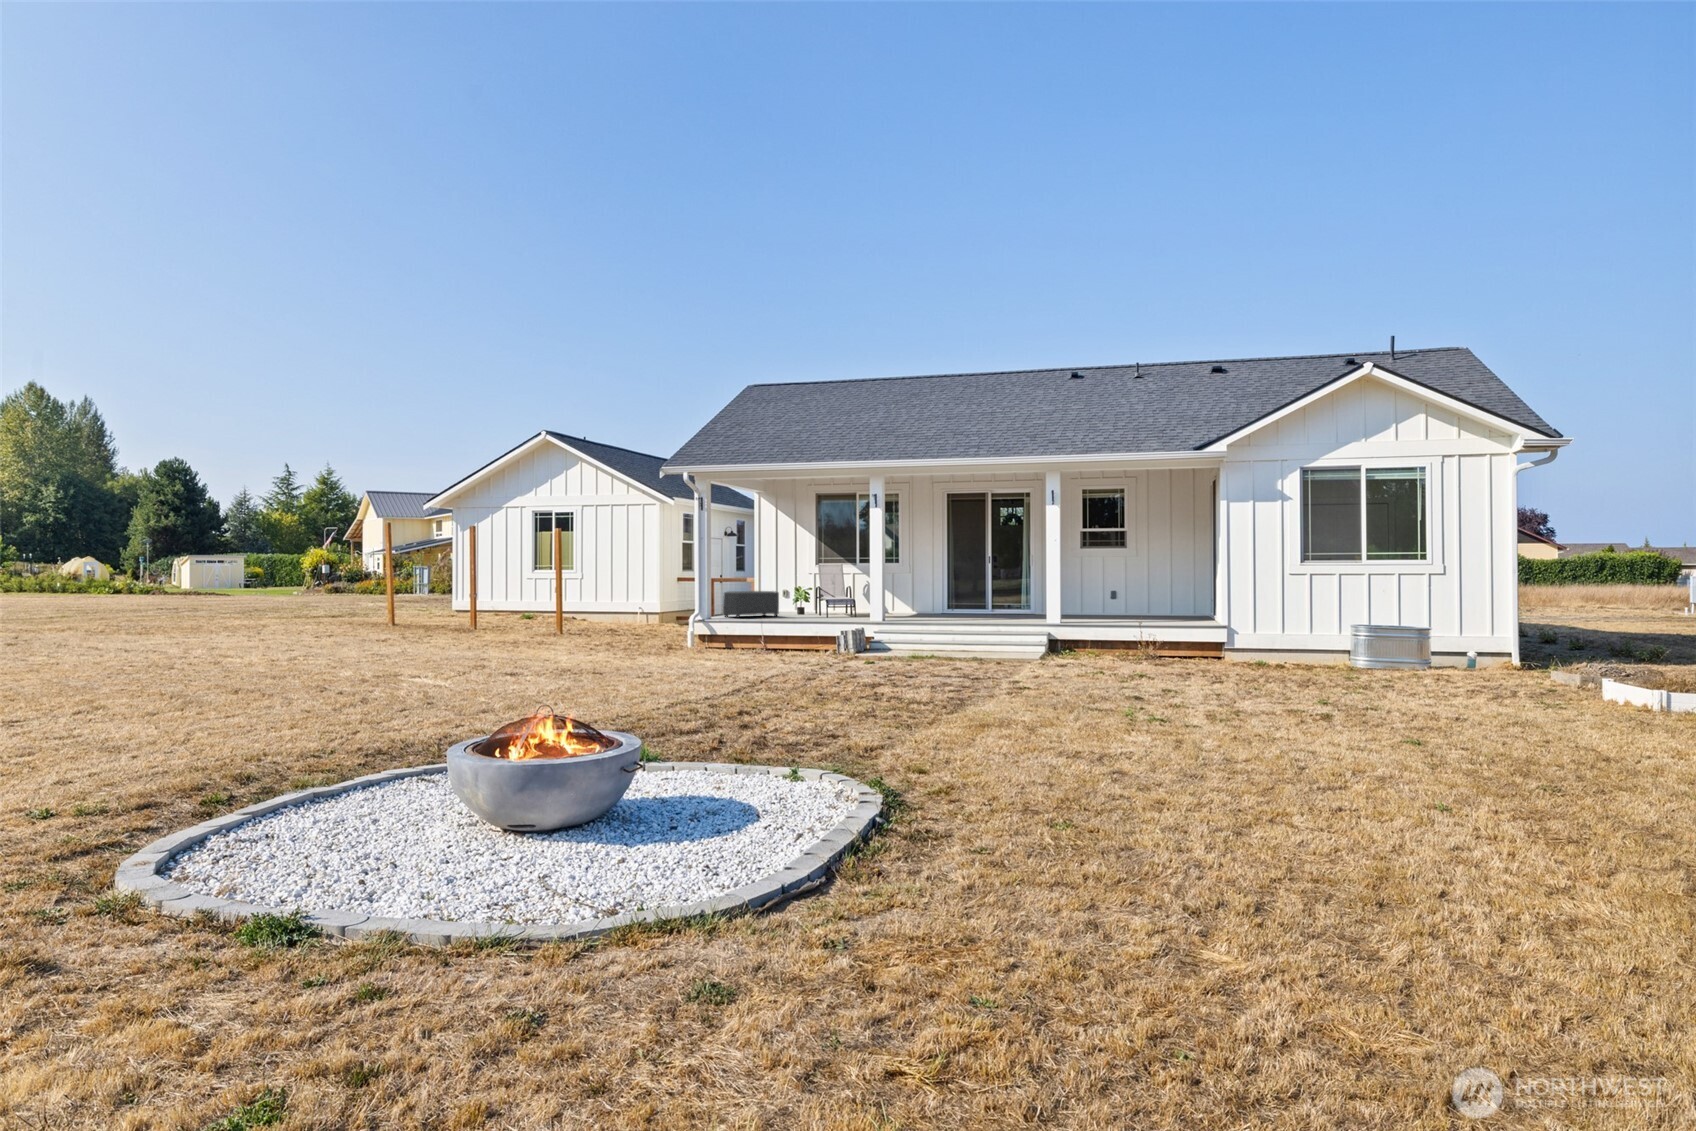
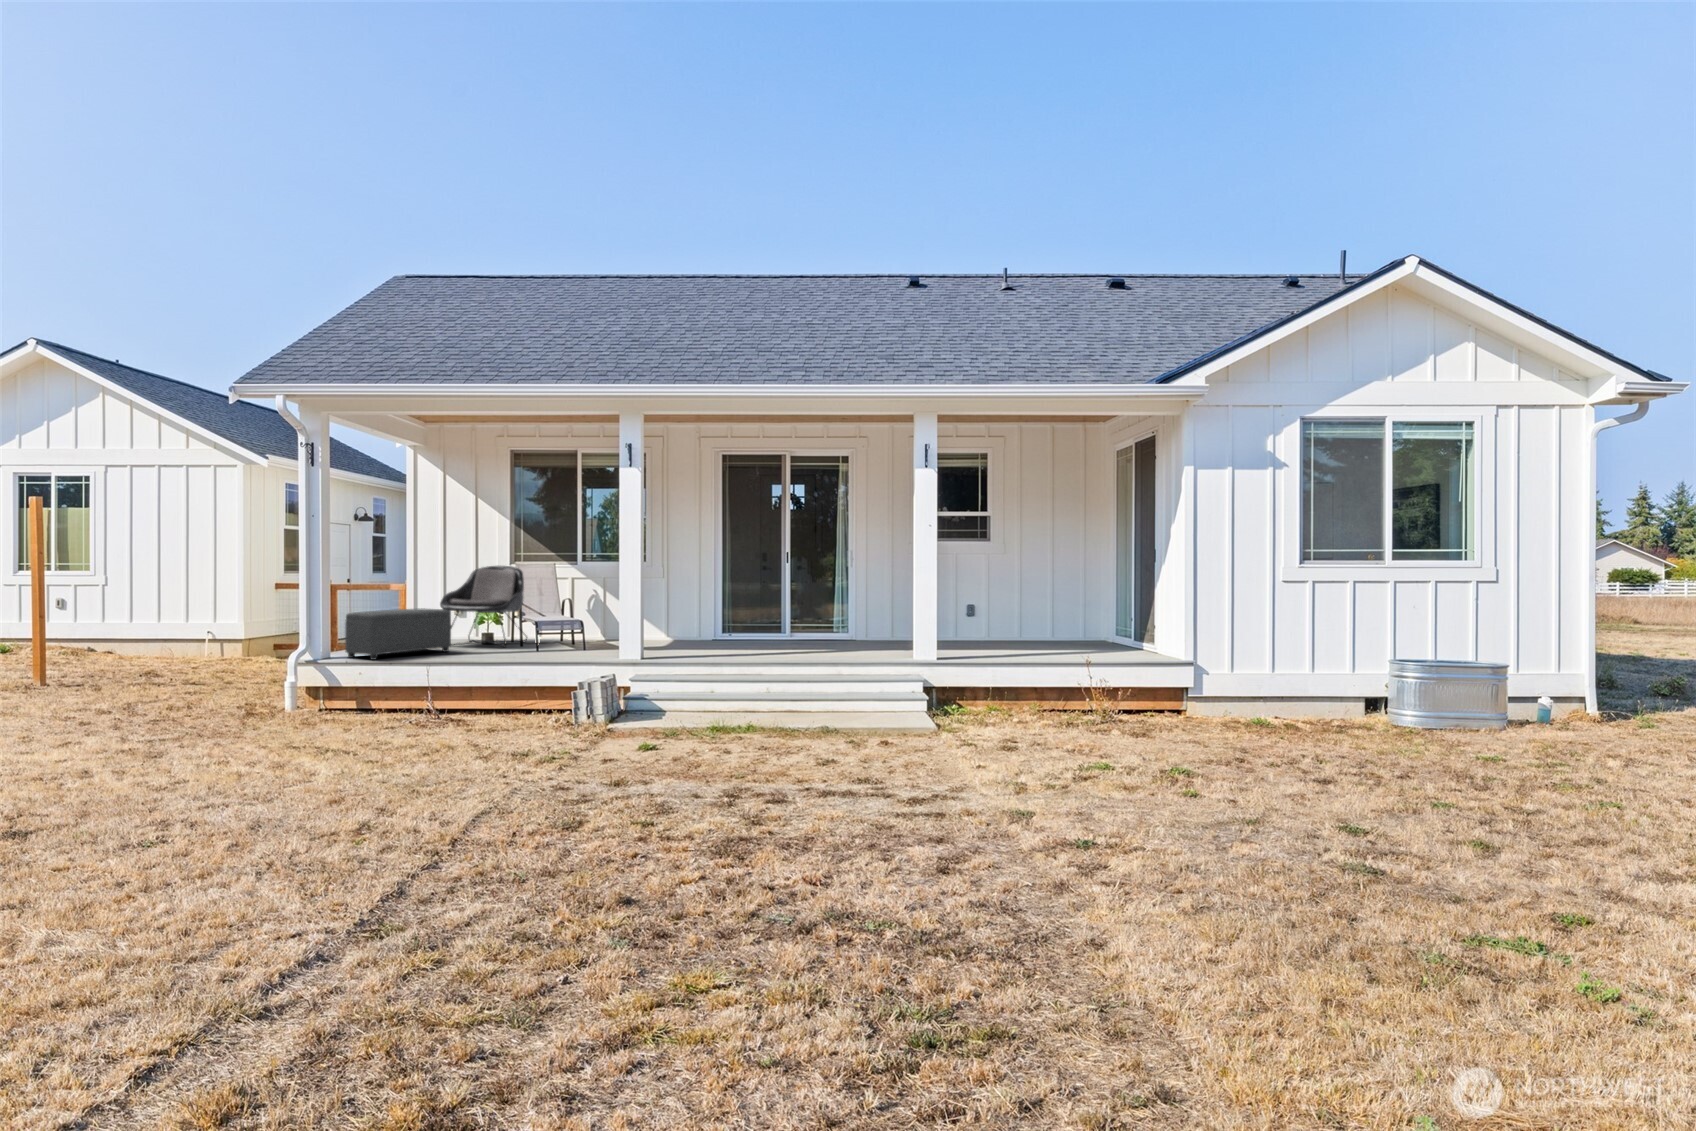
lounge chair: none [773,566,824,616] -> present [440,566,527,647]

